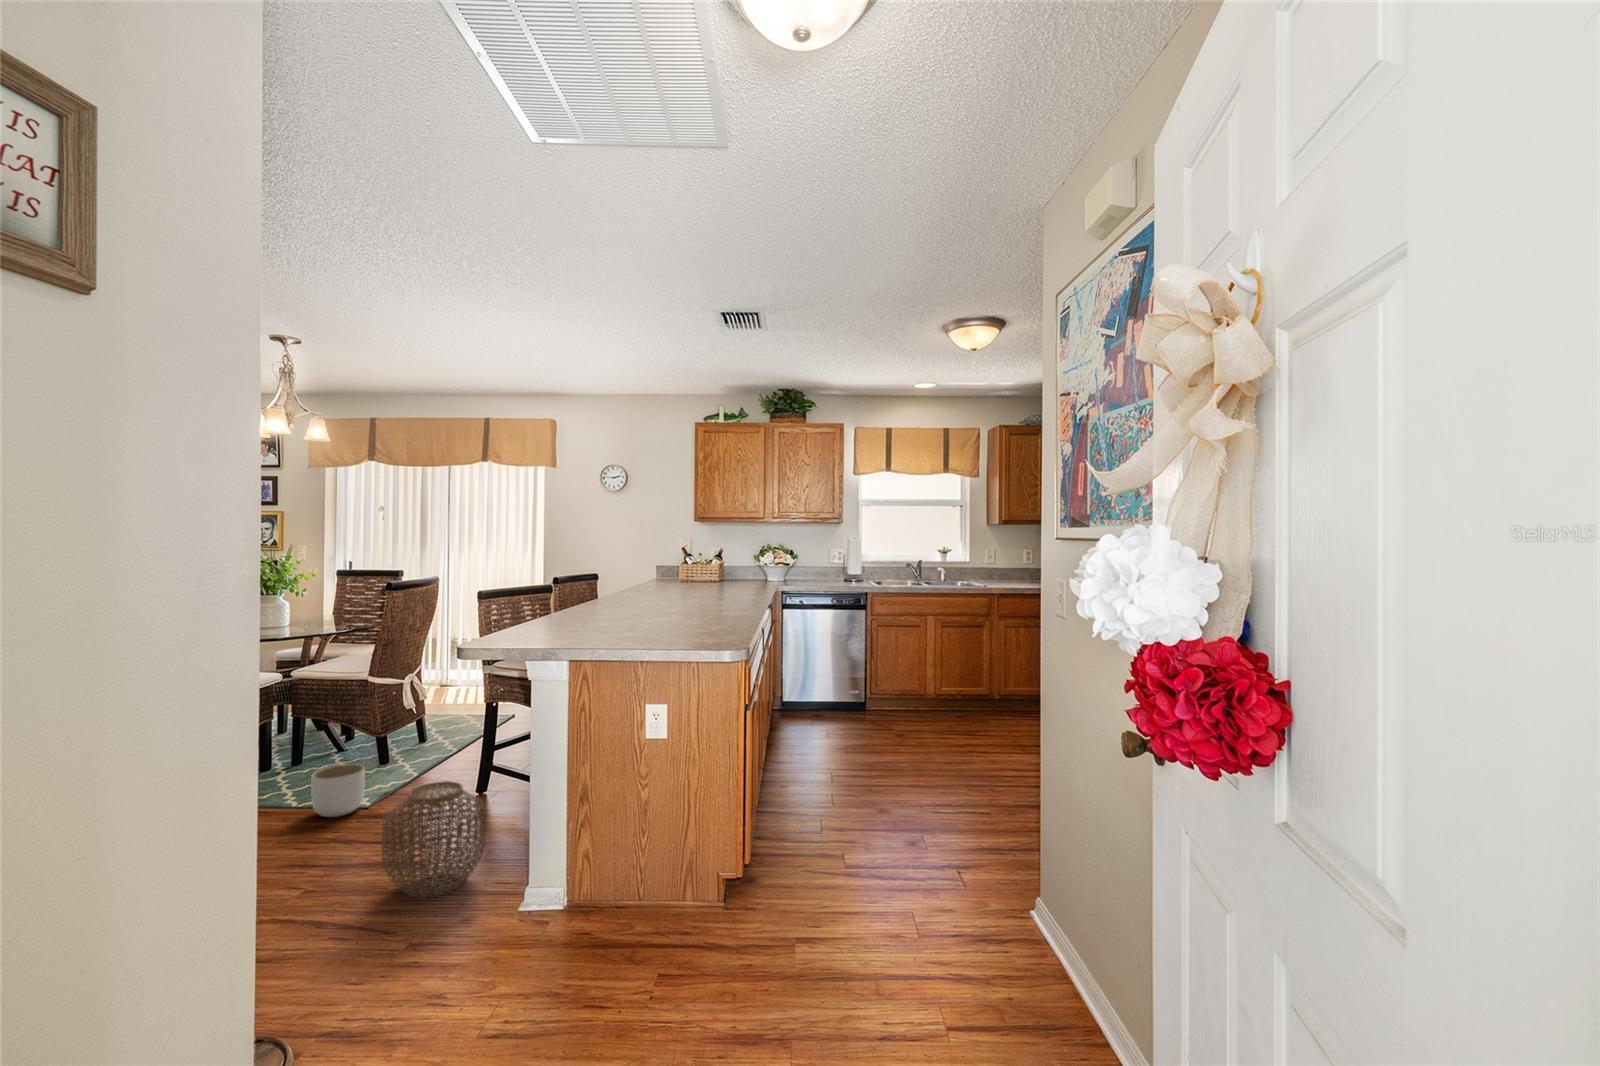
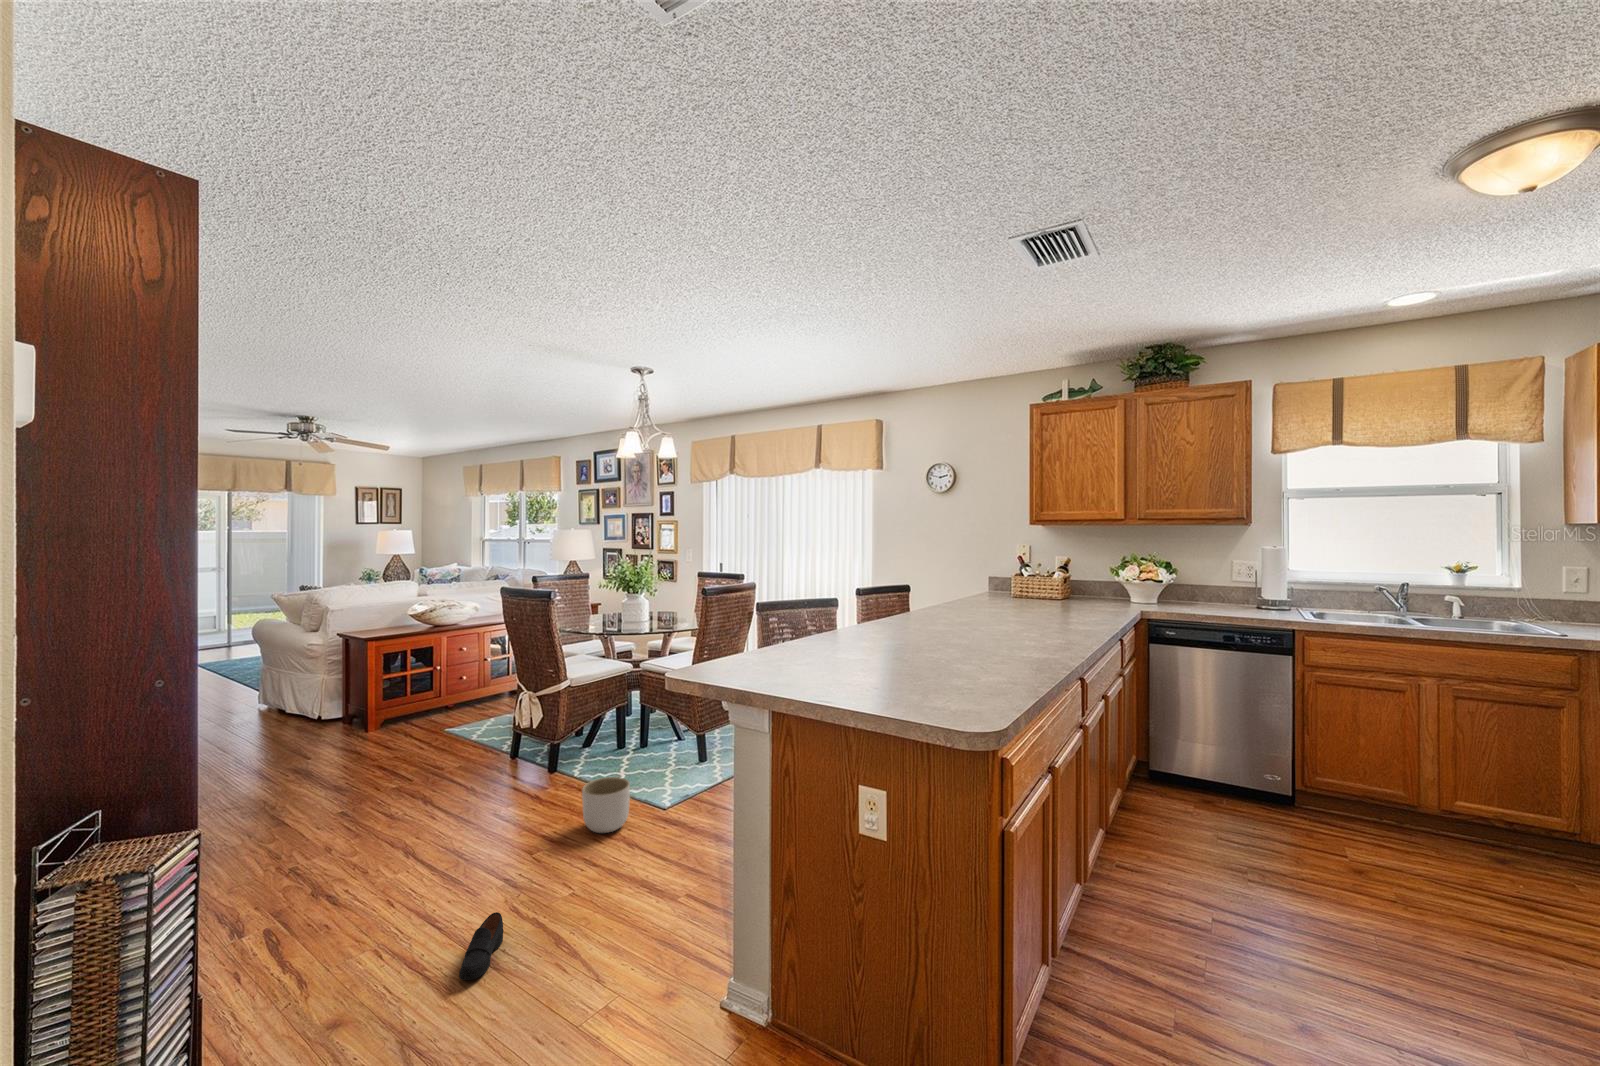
woven basket: present [382,781,487,898] -> none [532,854,653,1009]
shoe: none [292,866,320,913] -> present [459,912,503,980]

